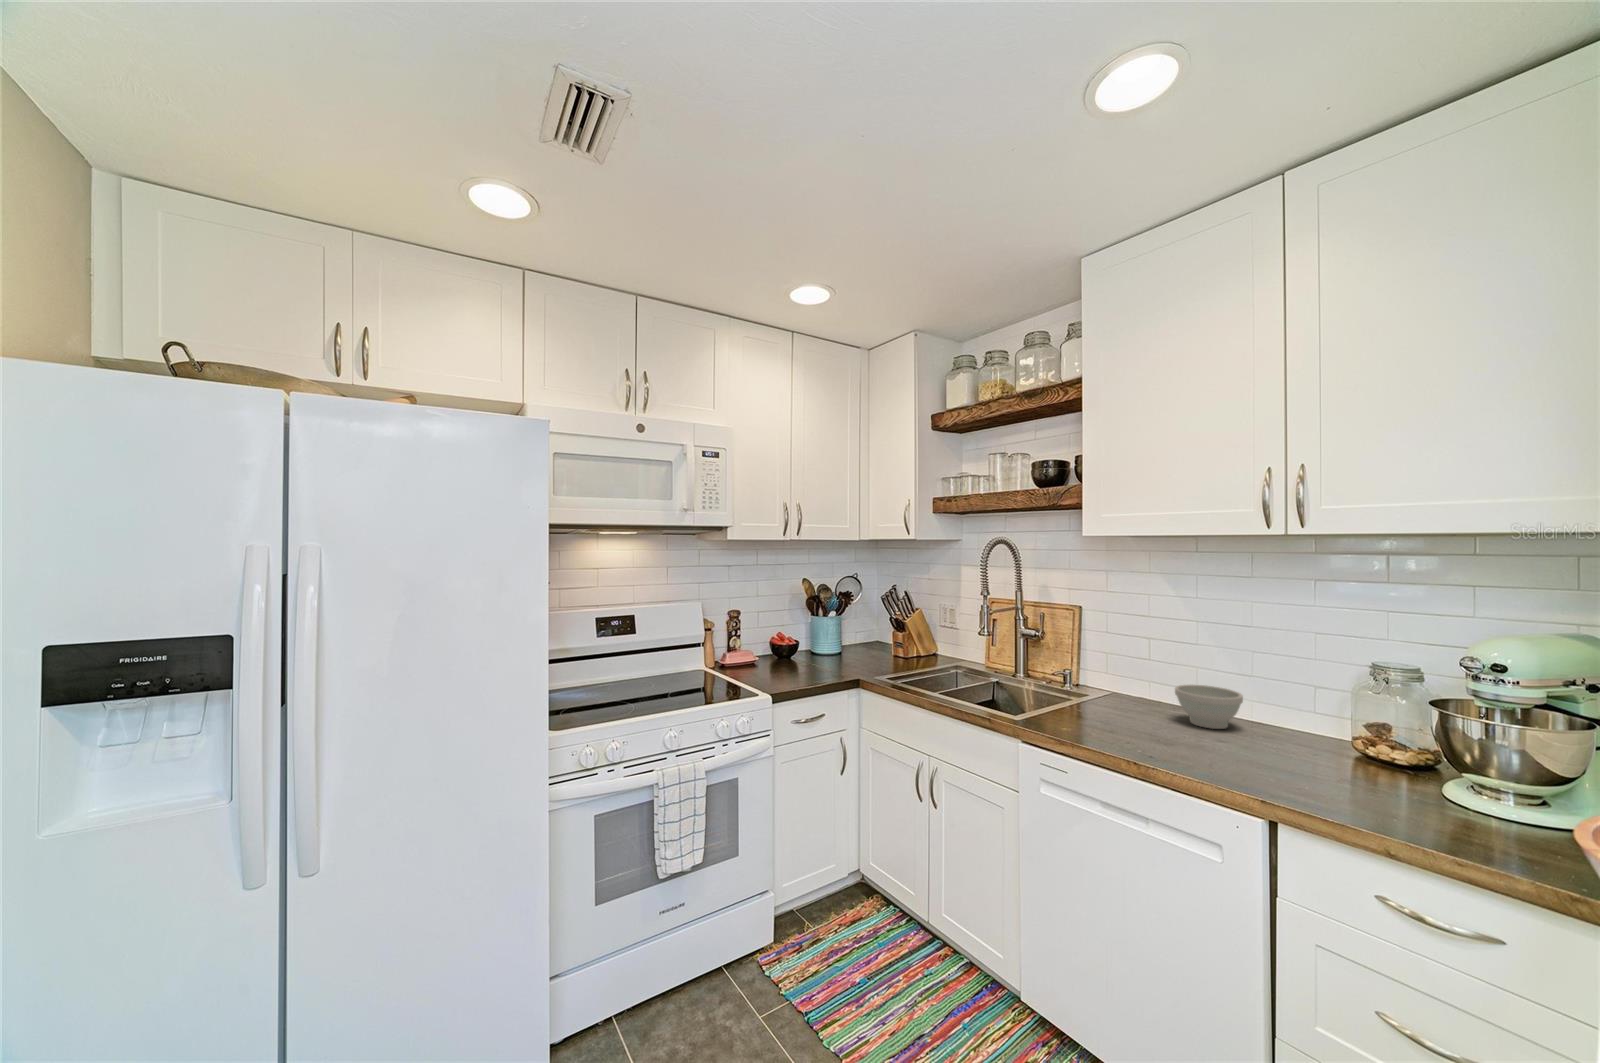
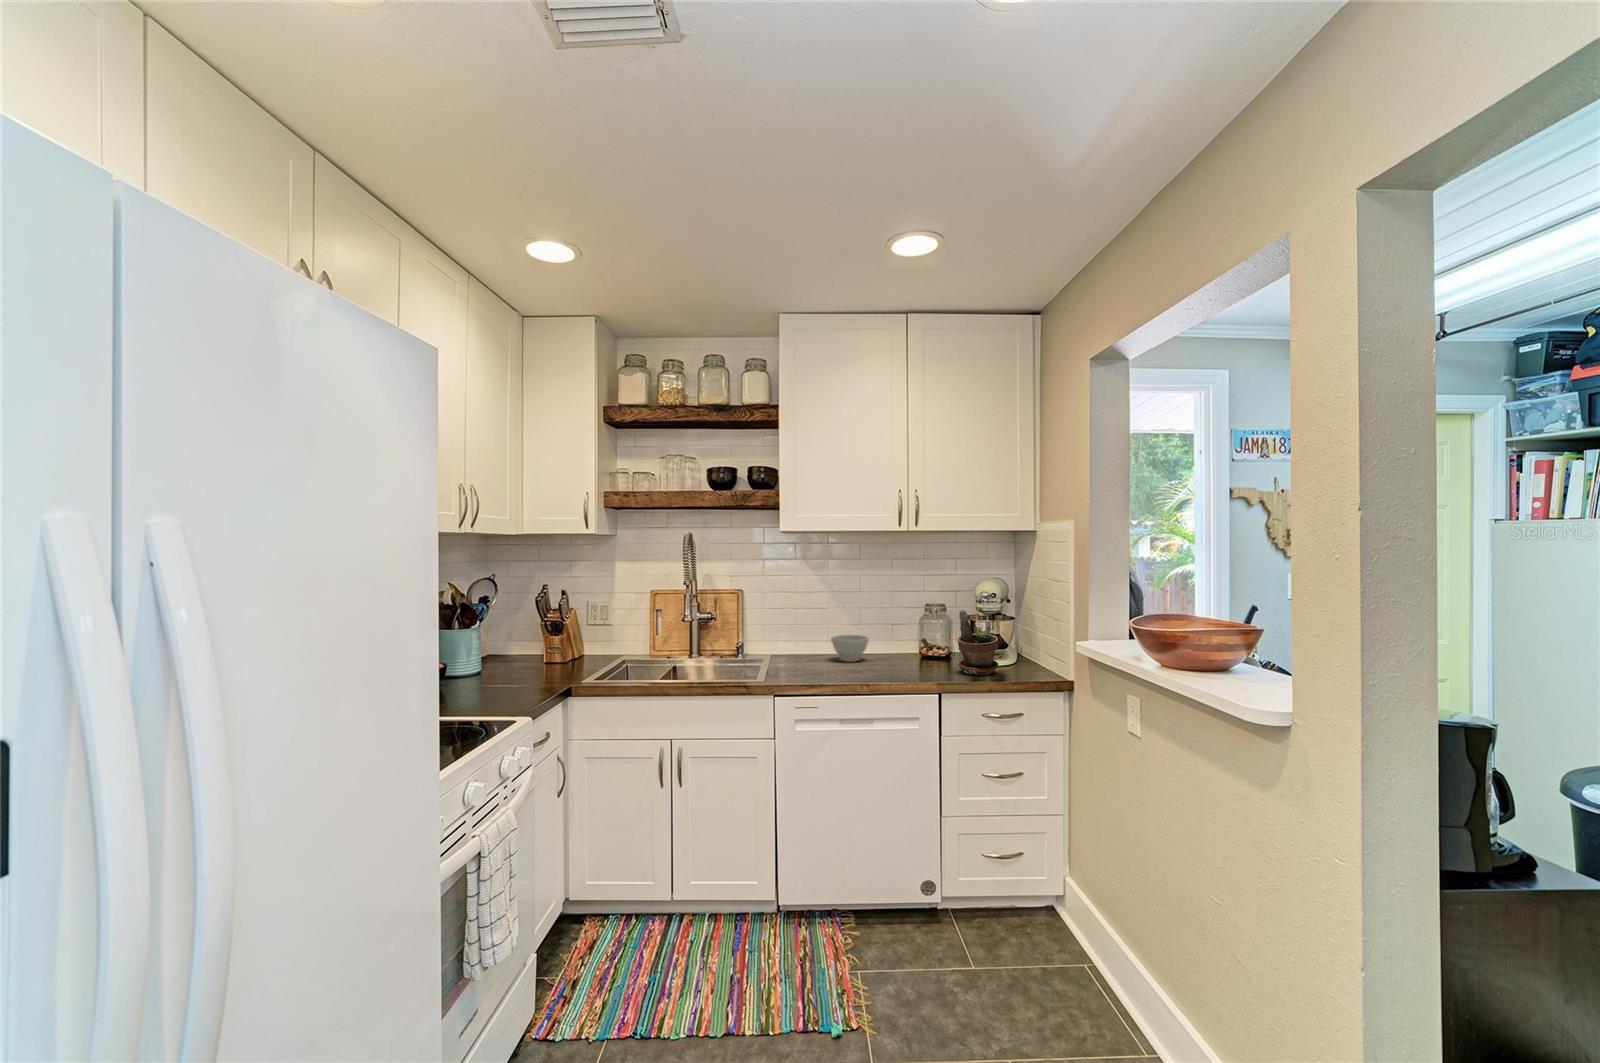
potted plant: none [1352,683,1472,827] -> present [957,609,998,675]

